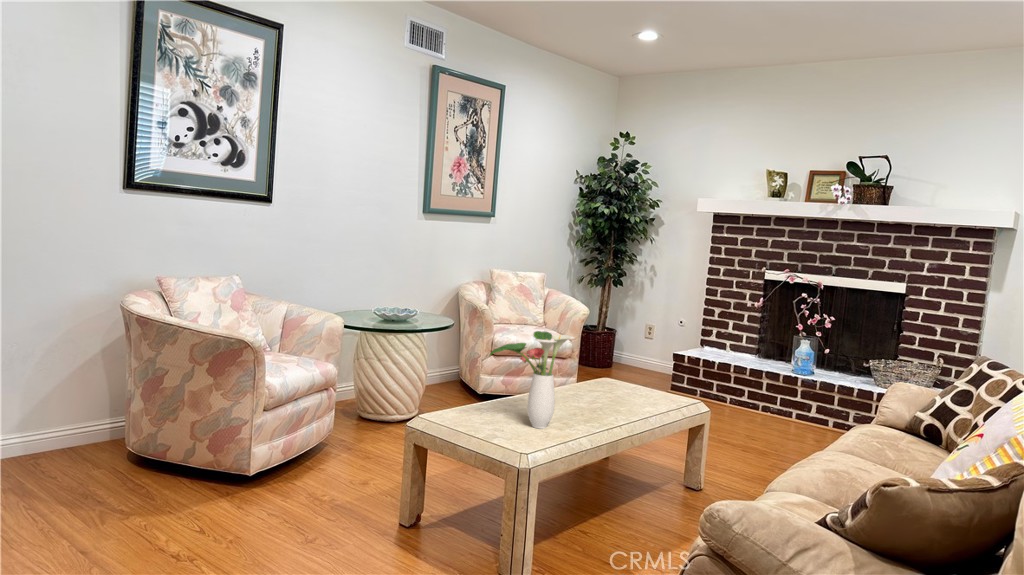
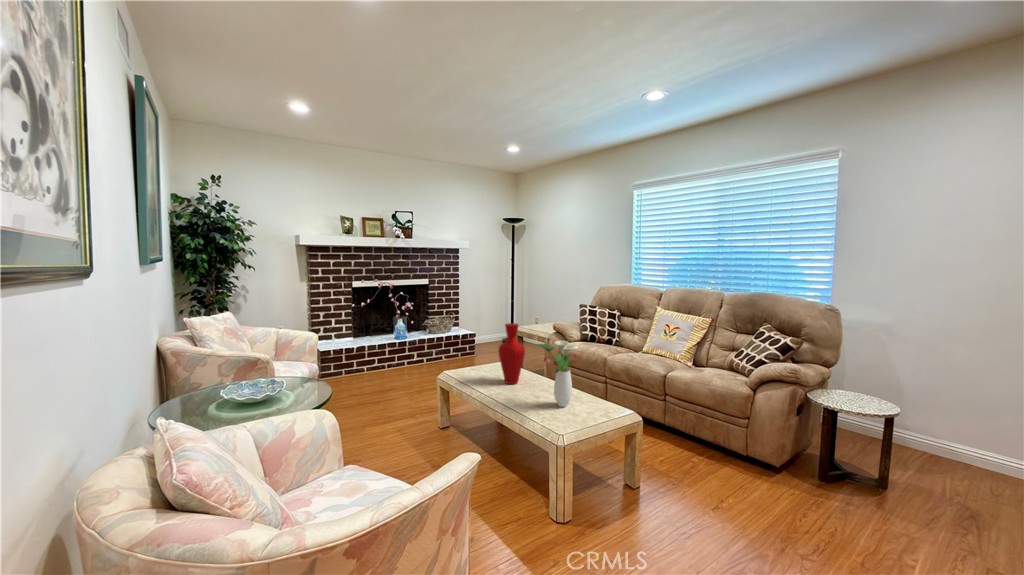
vase: none [587,314,628,406] -> present [498,323,525,384]

